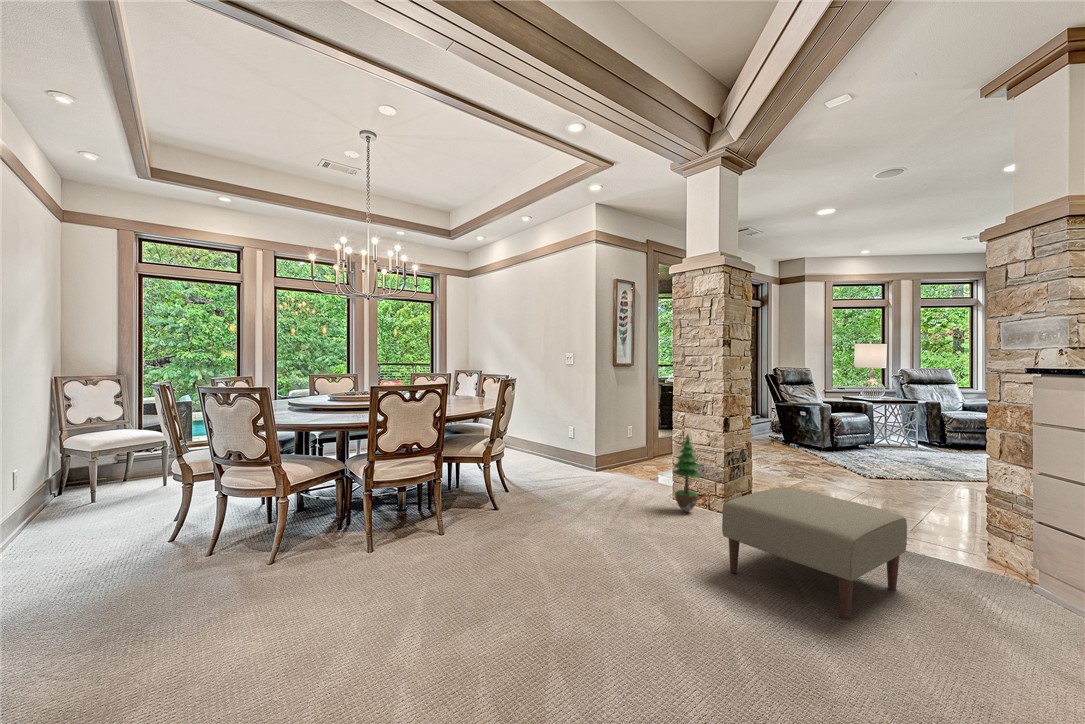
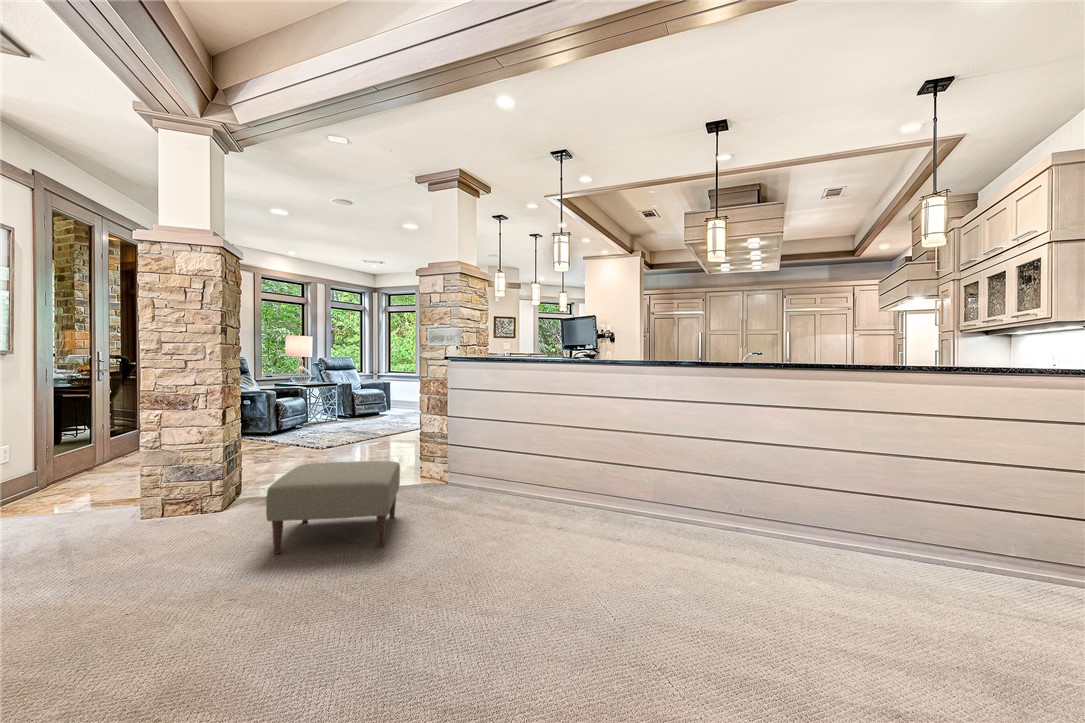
potted tree: present [673,434,701,512] -> none [154,432,195,523]

